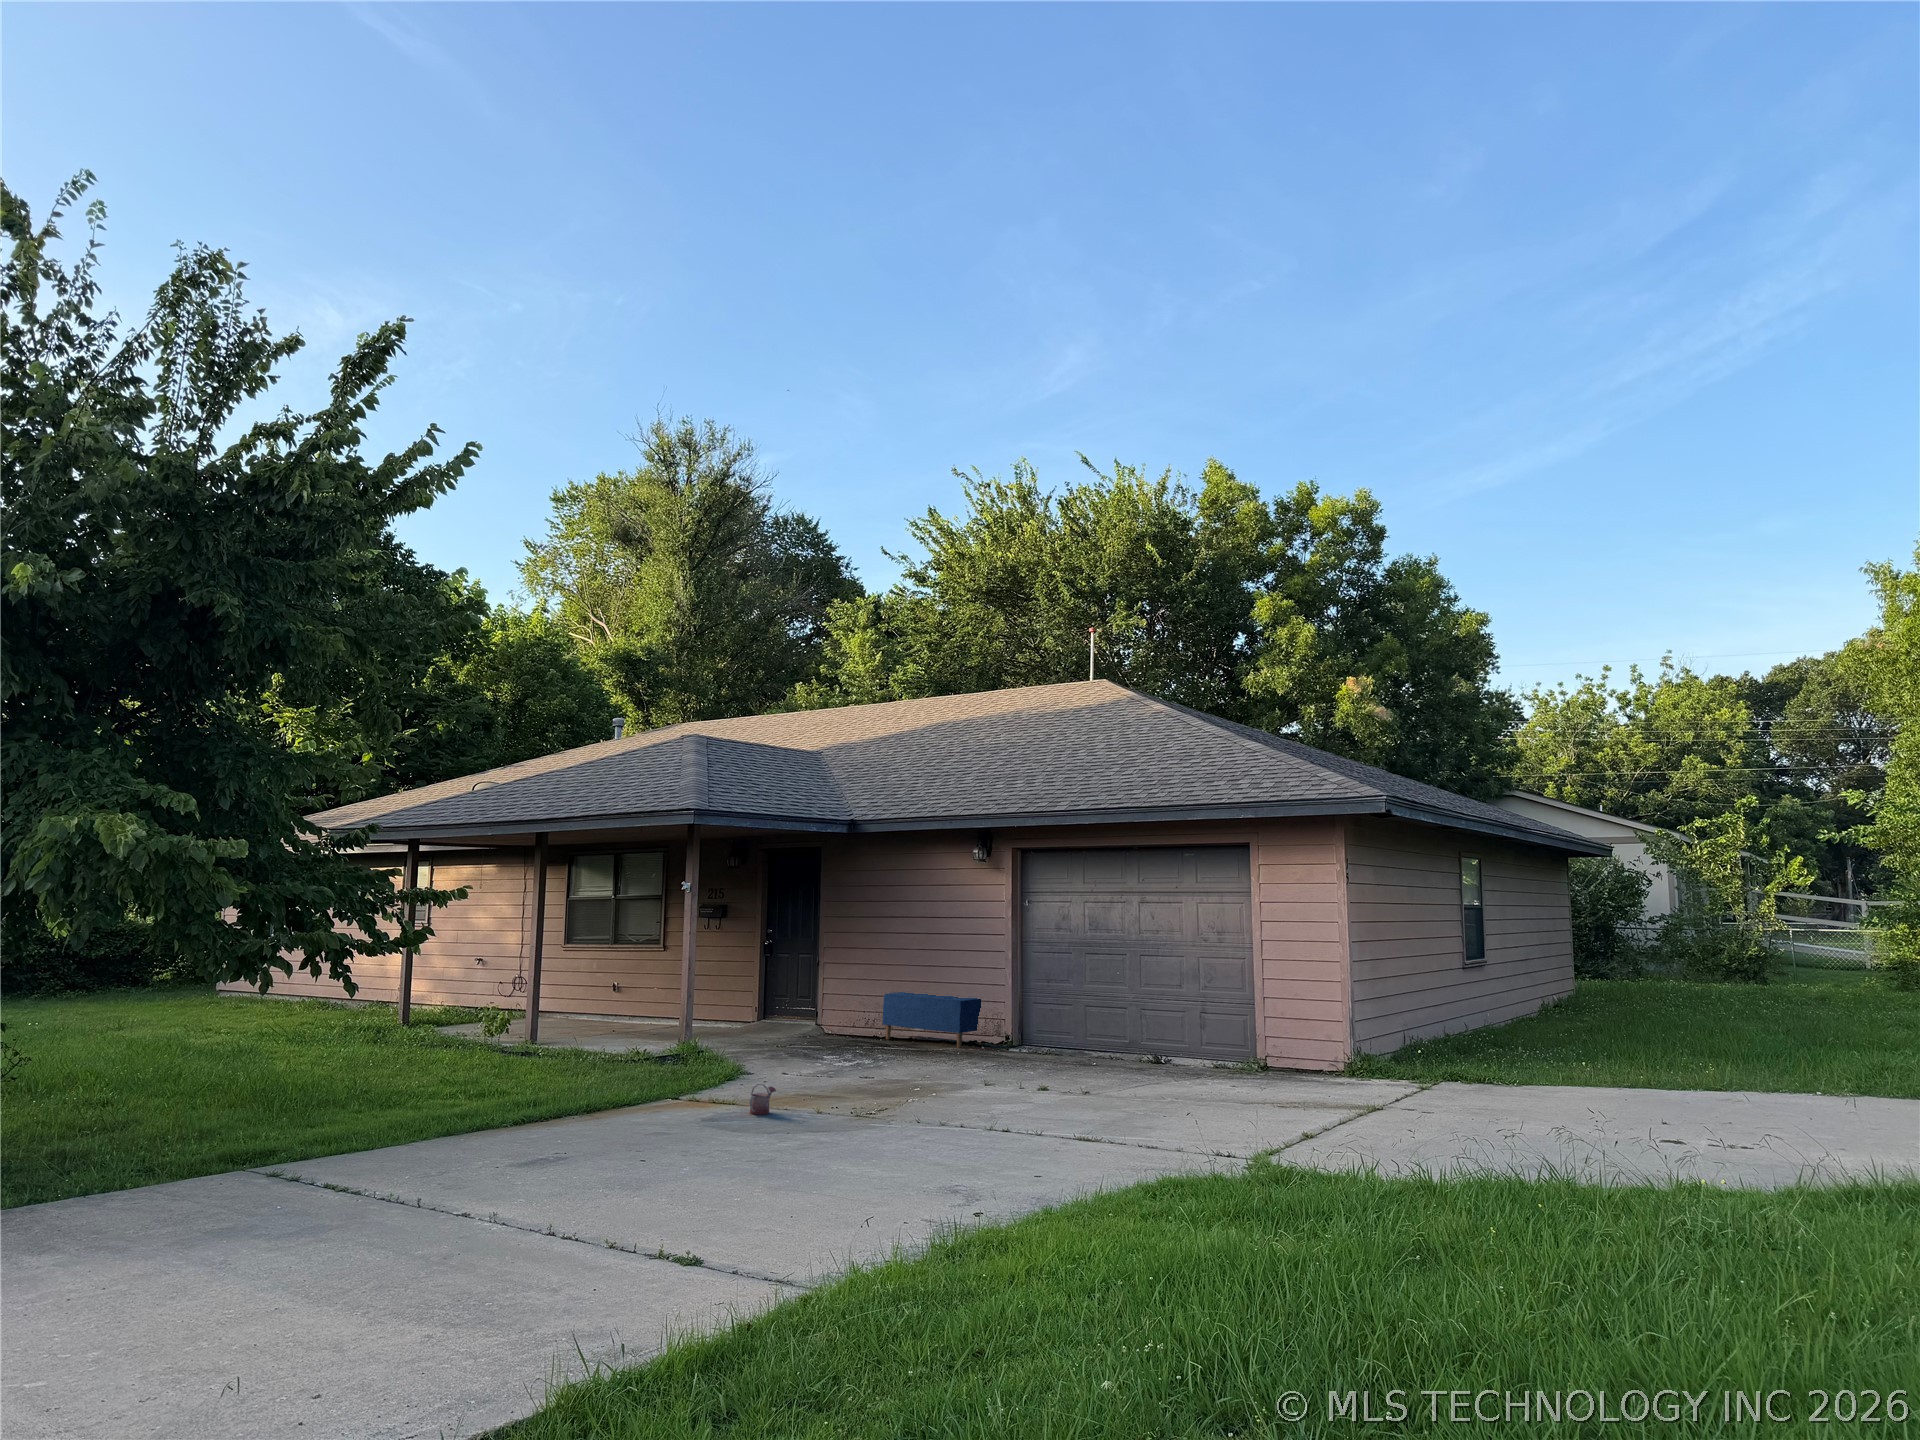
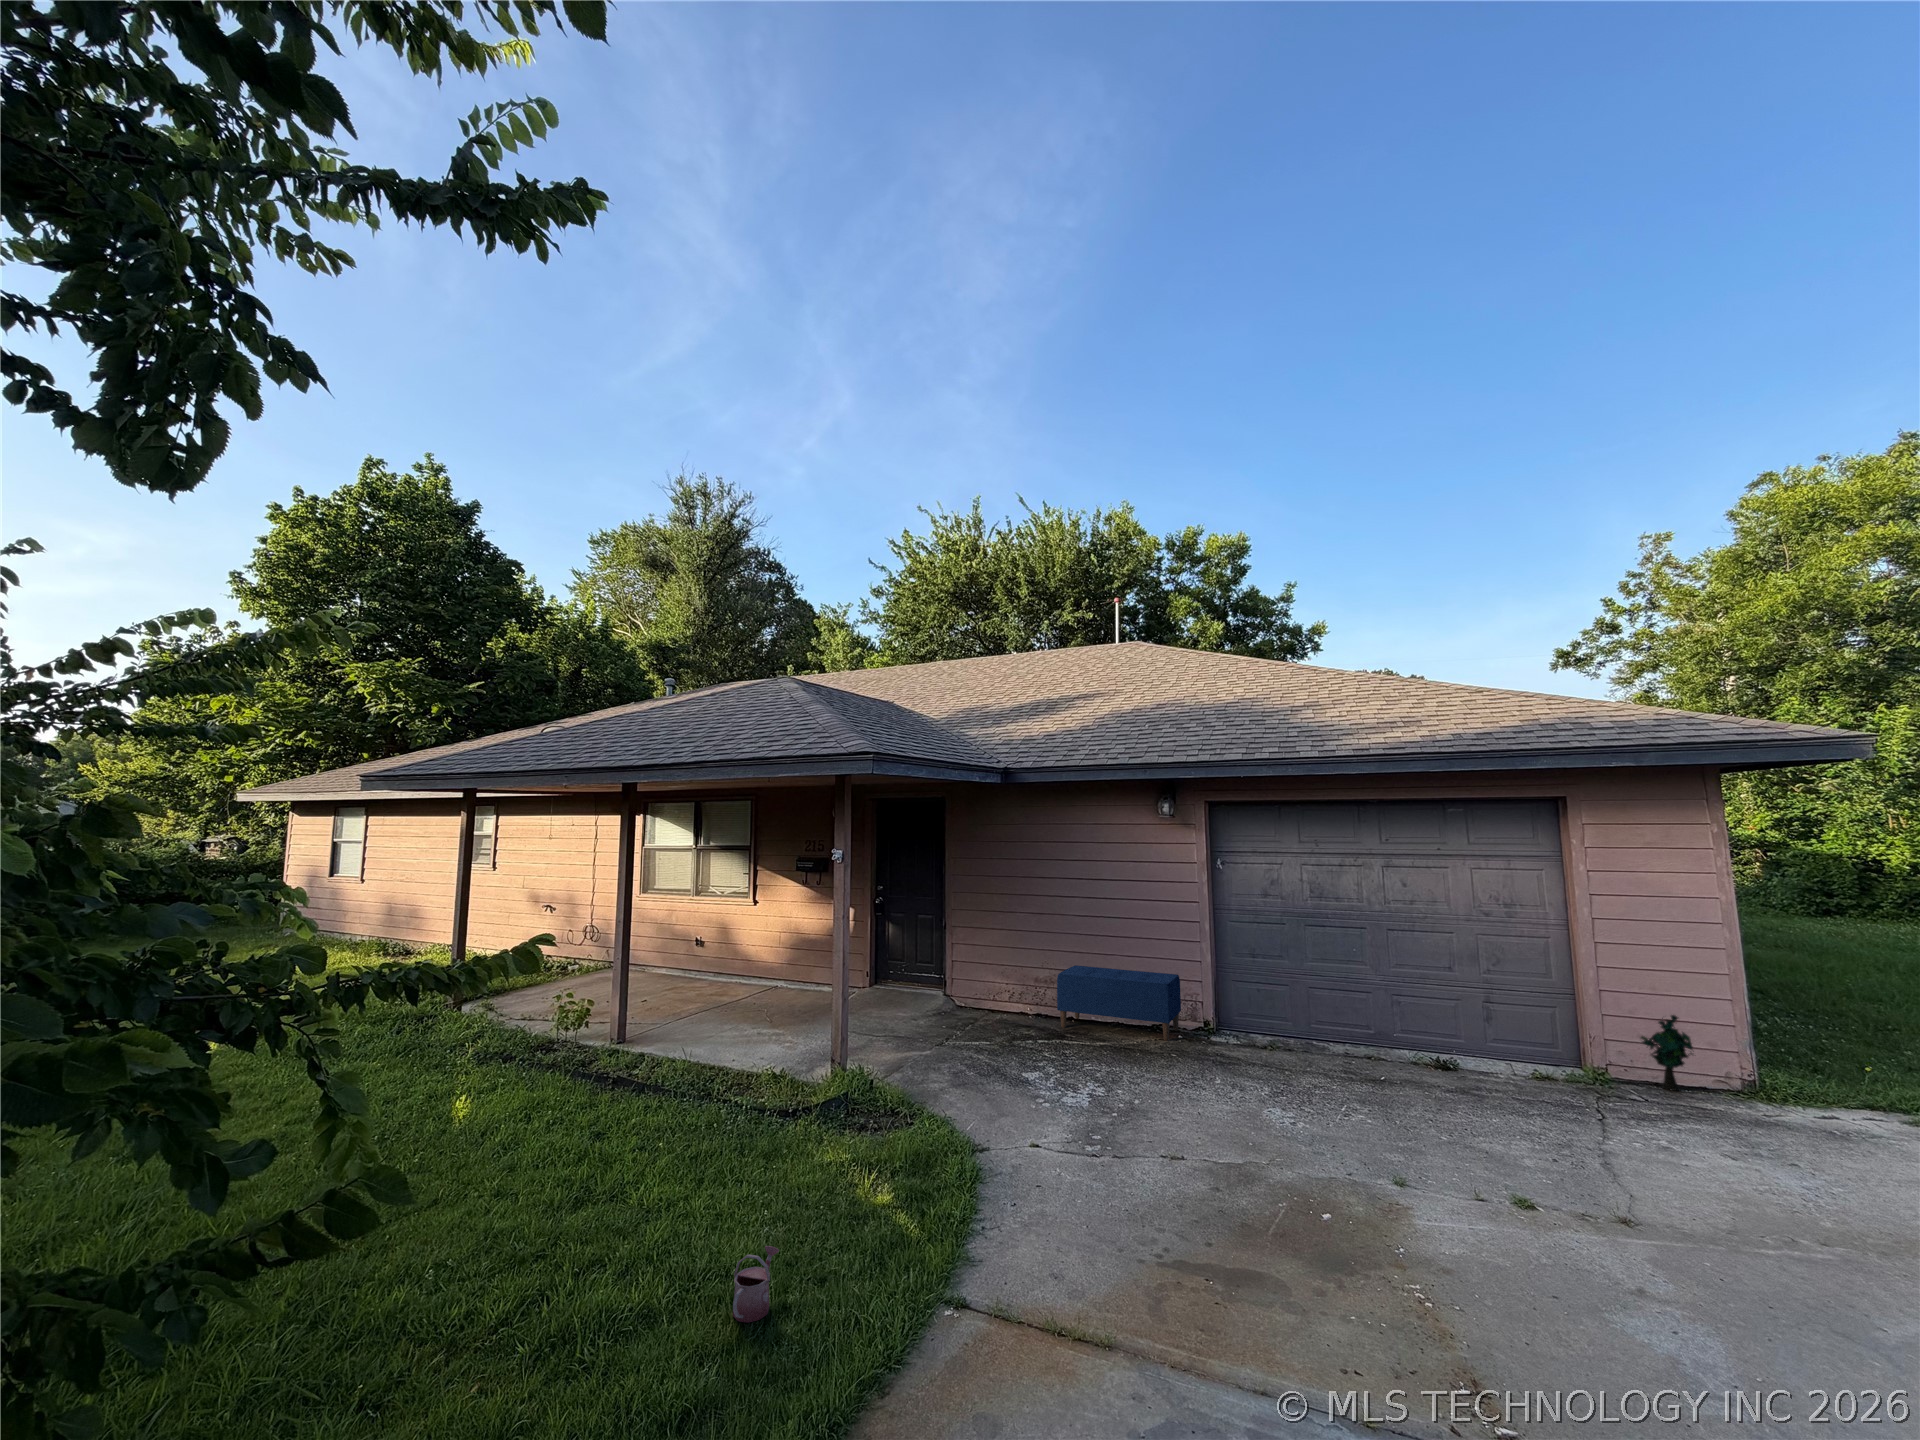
decorative plant: none [1281,1023,1317,1082] -> present [1641,1015,1693,1091]
watering can: present [750,1084,776,1115] -> present [733,1246,779,1323]

